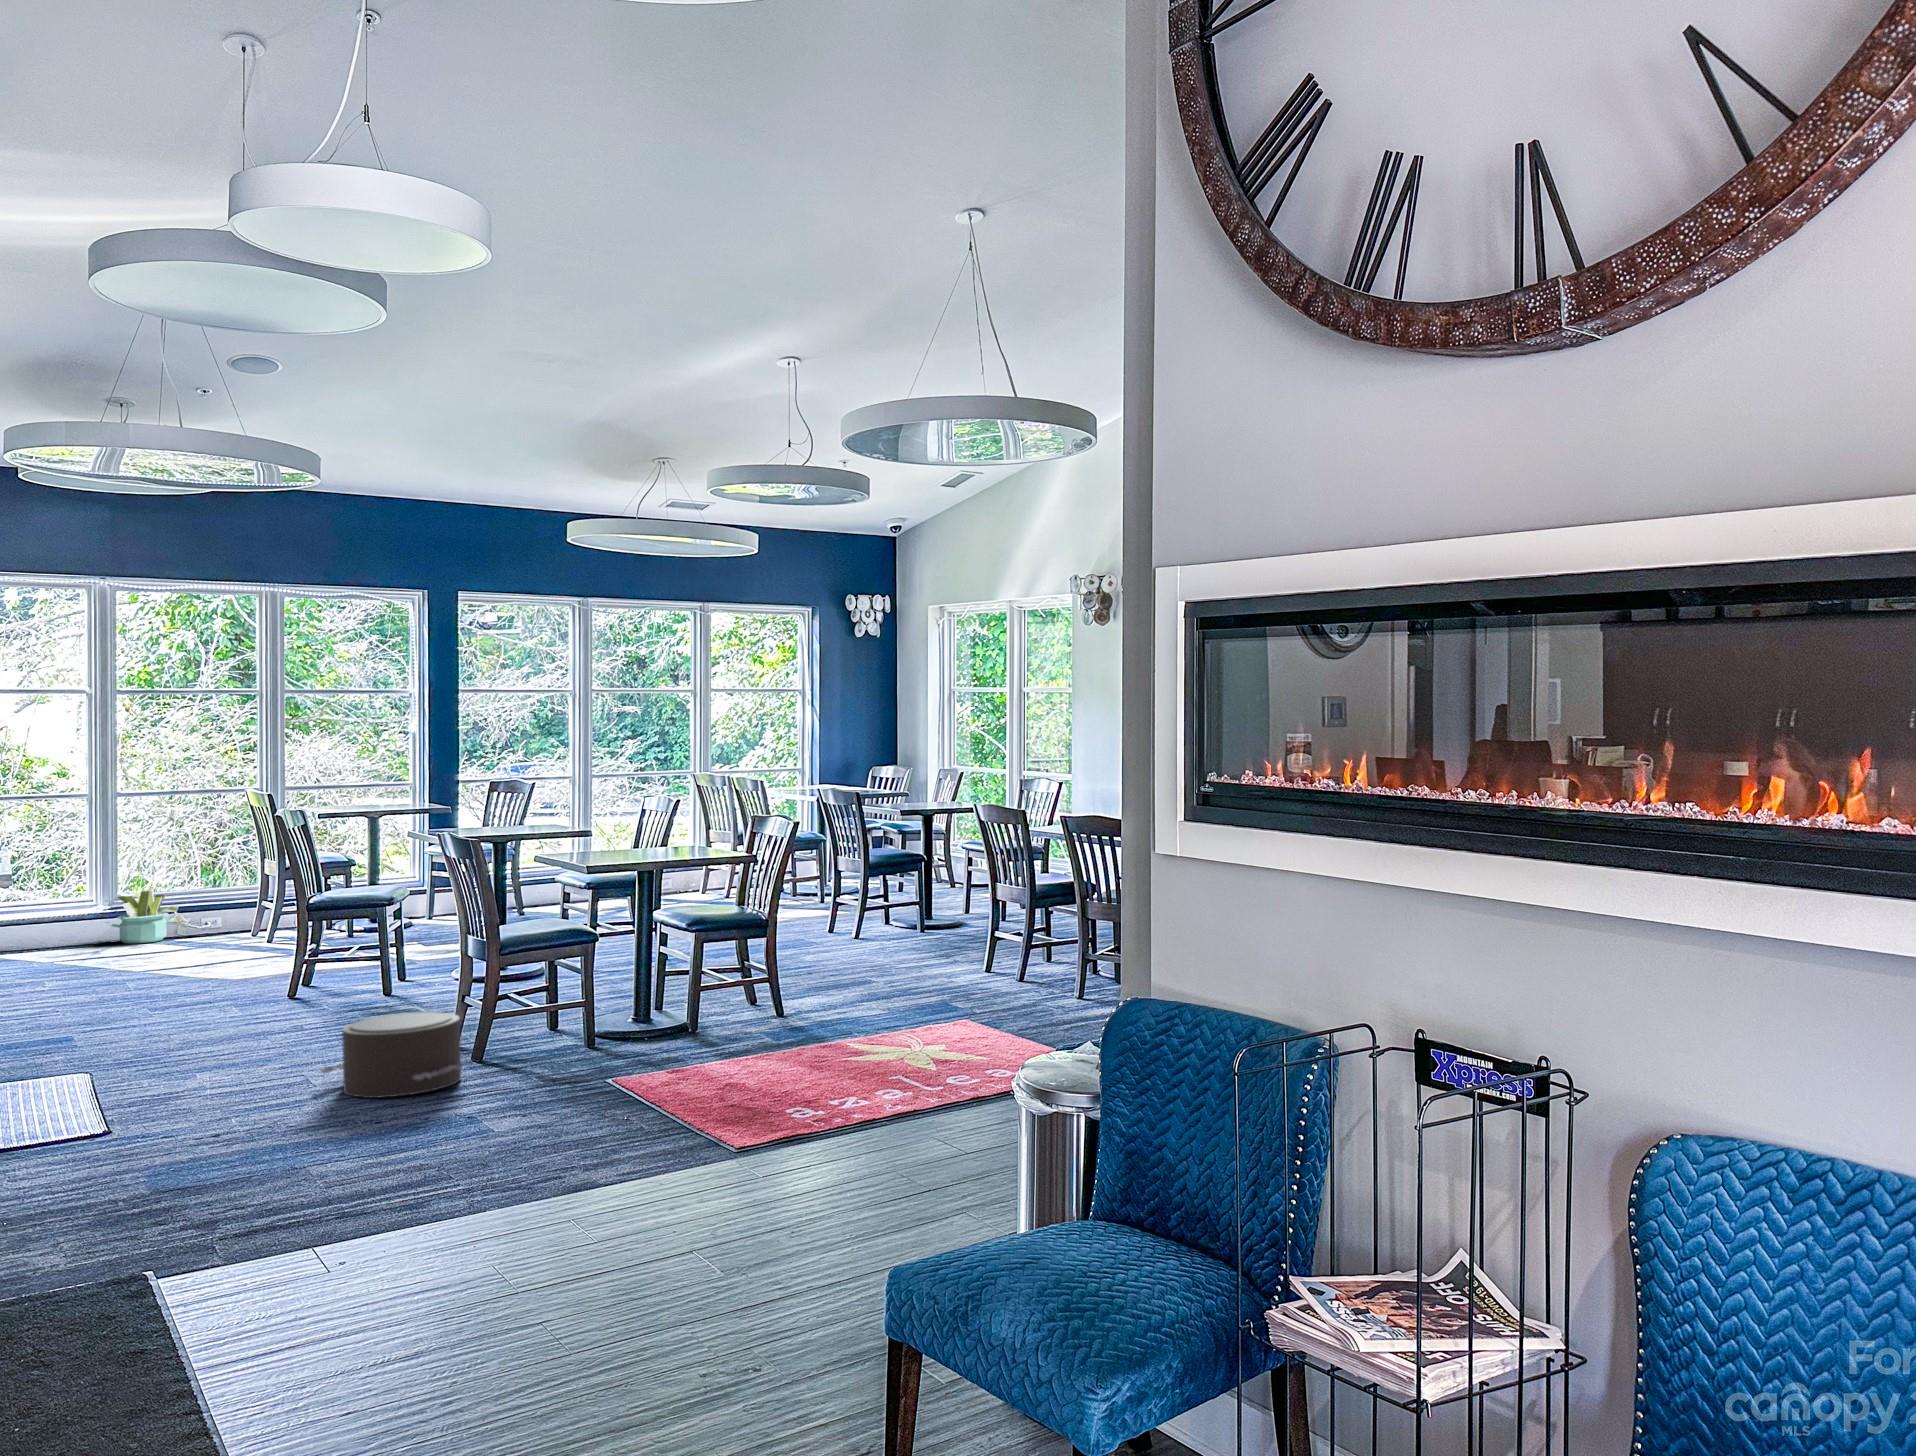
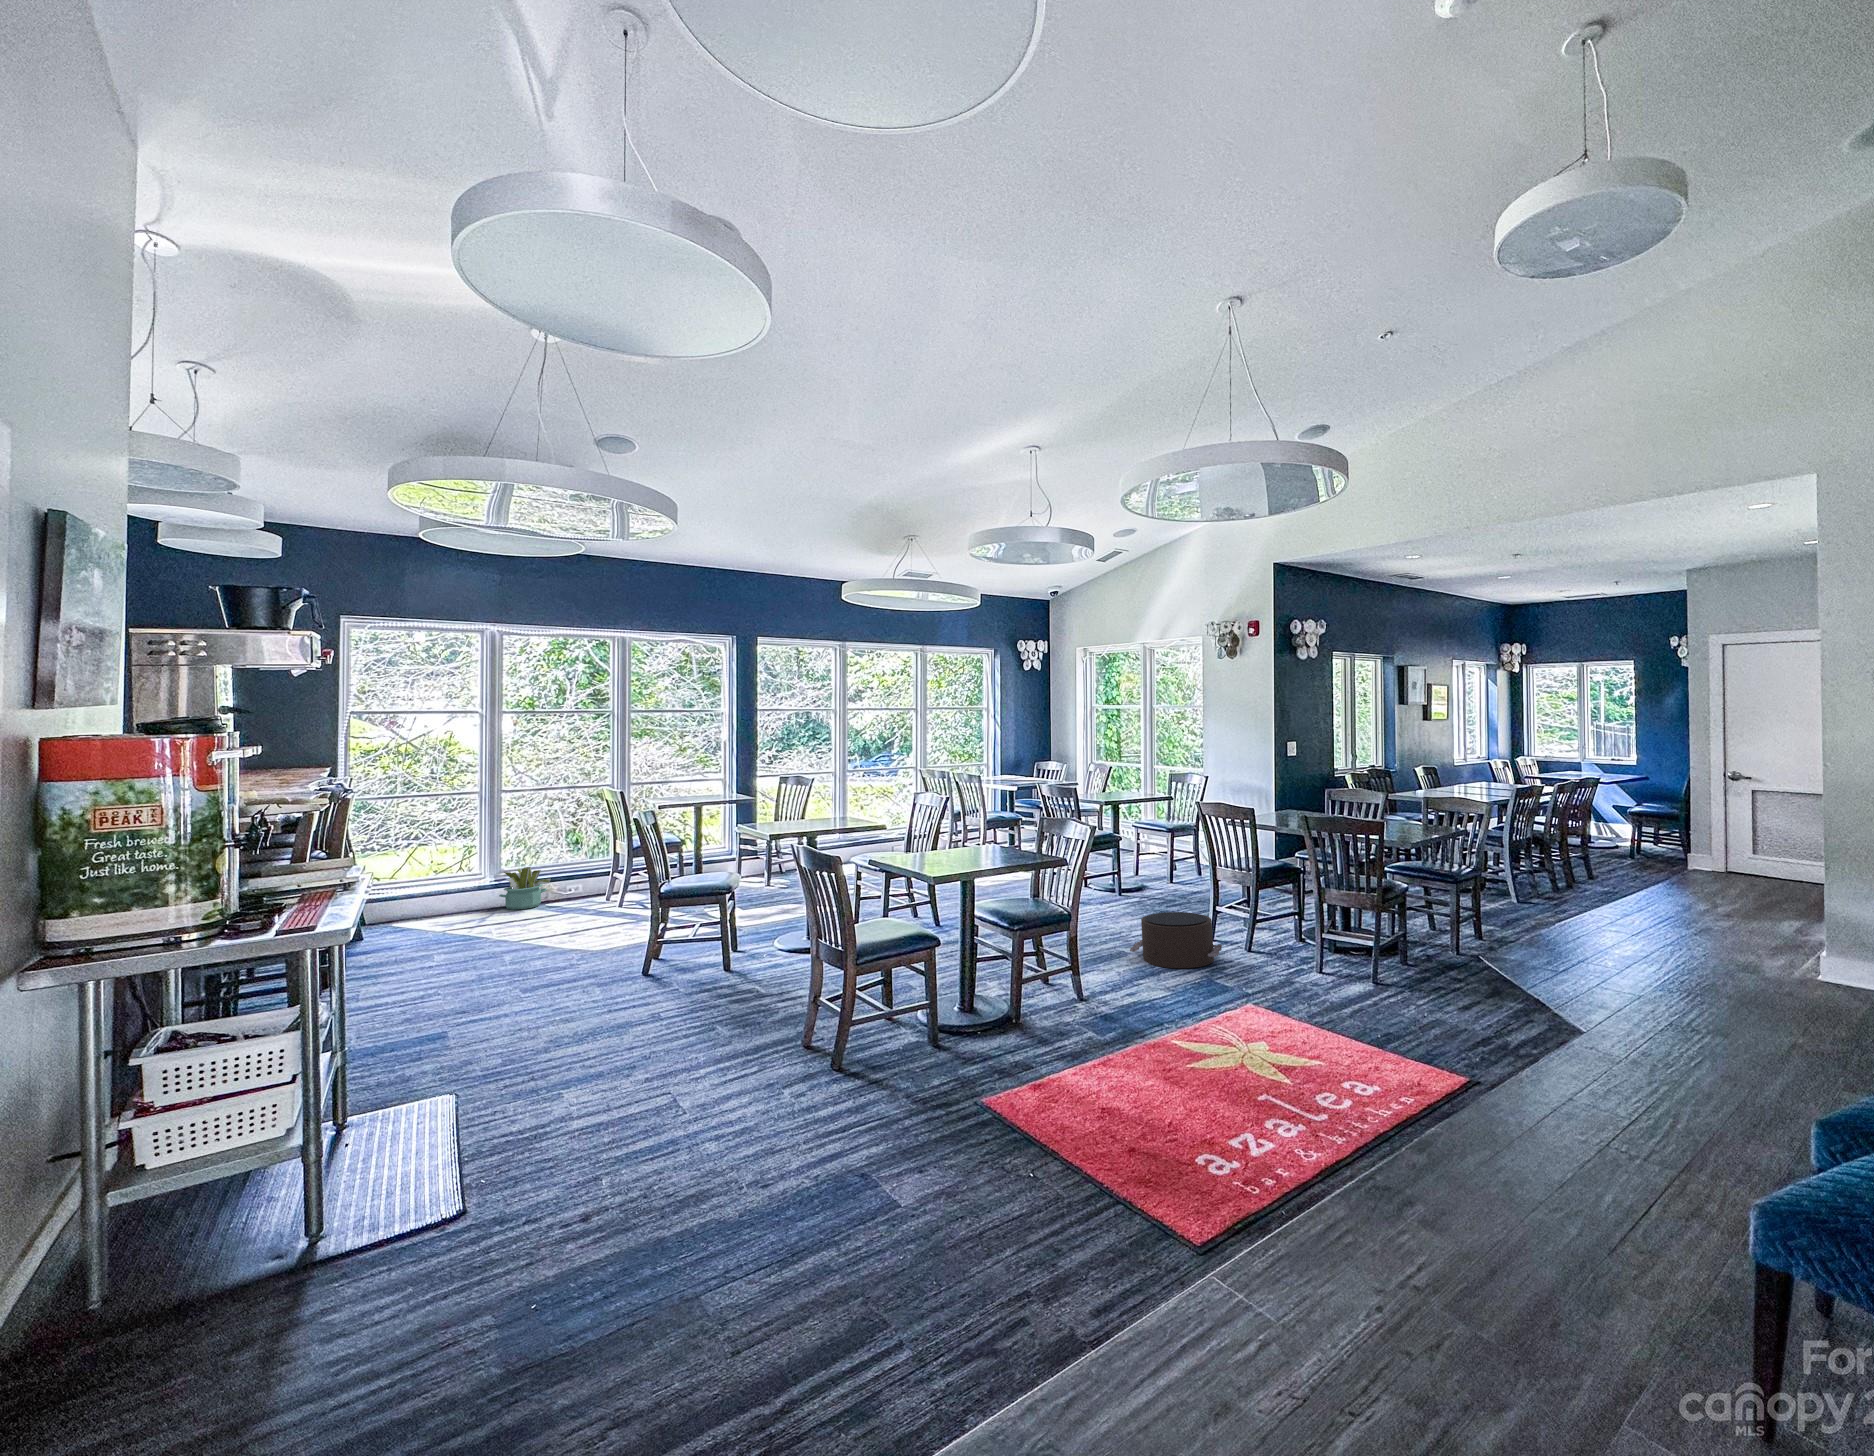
pouf: present [321,1012,465,1098] -> present [1130,912,1222,968]

